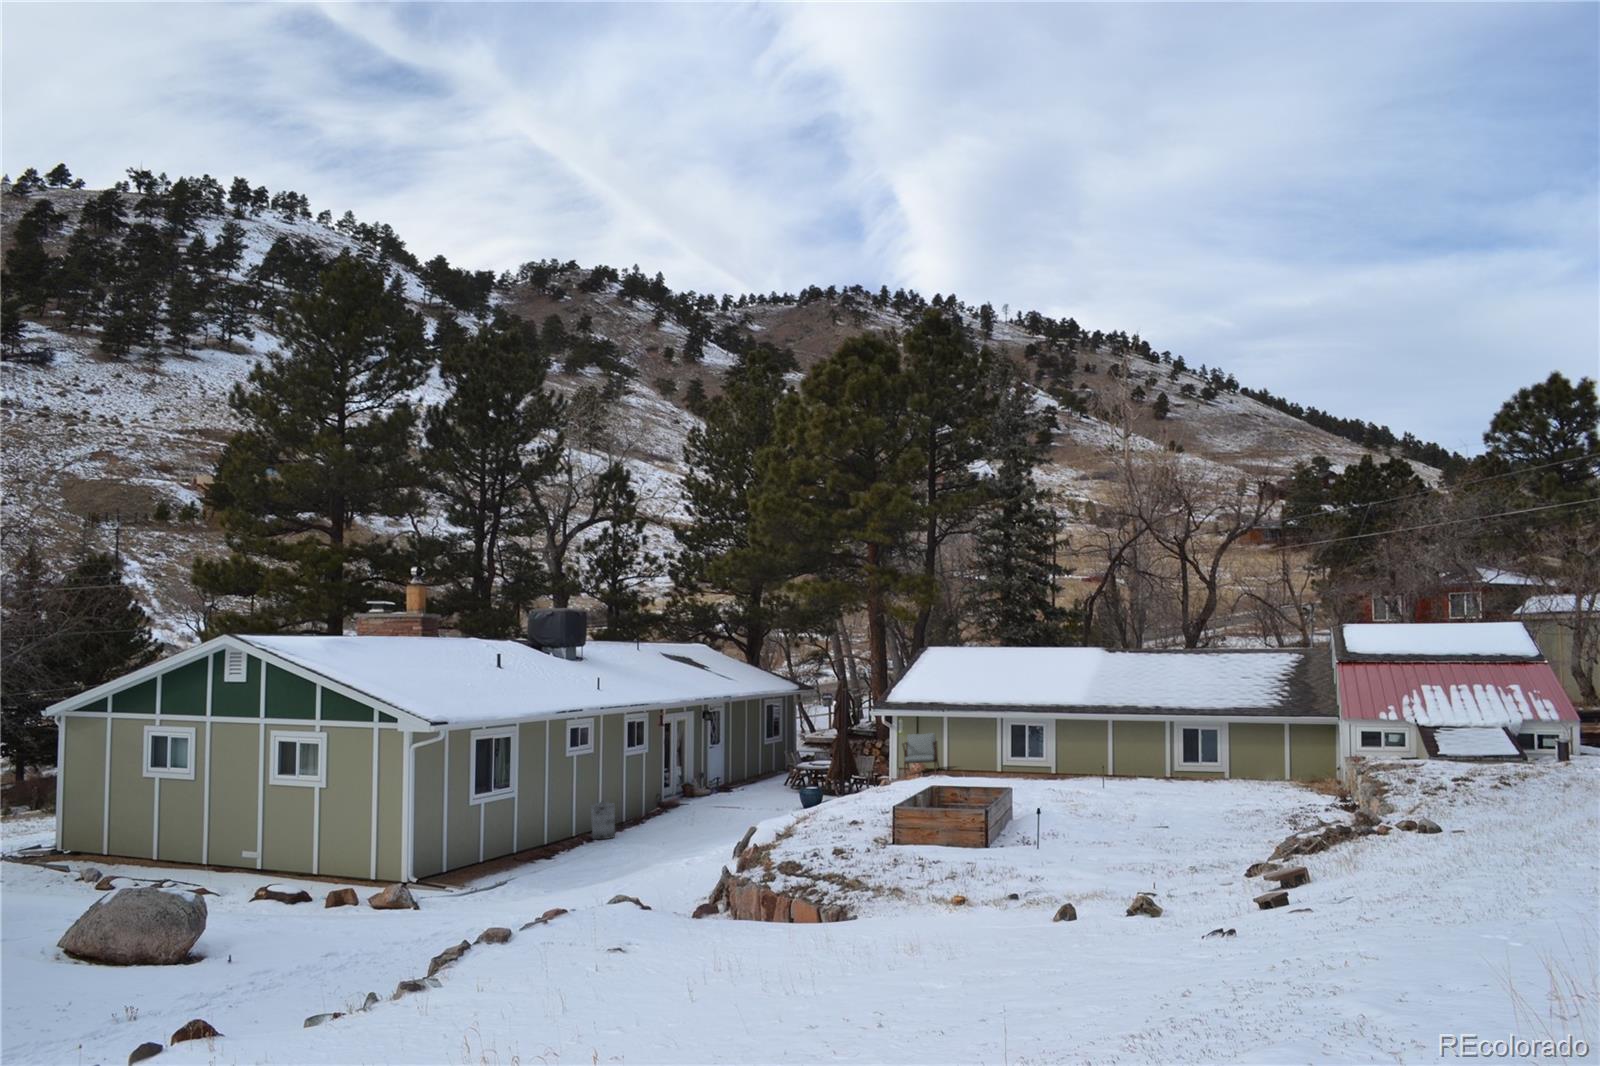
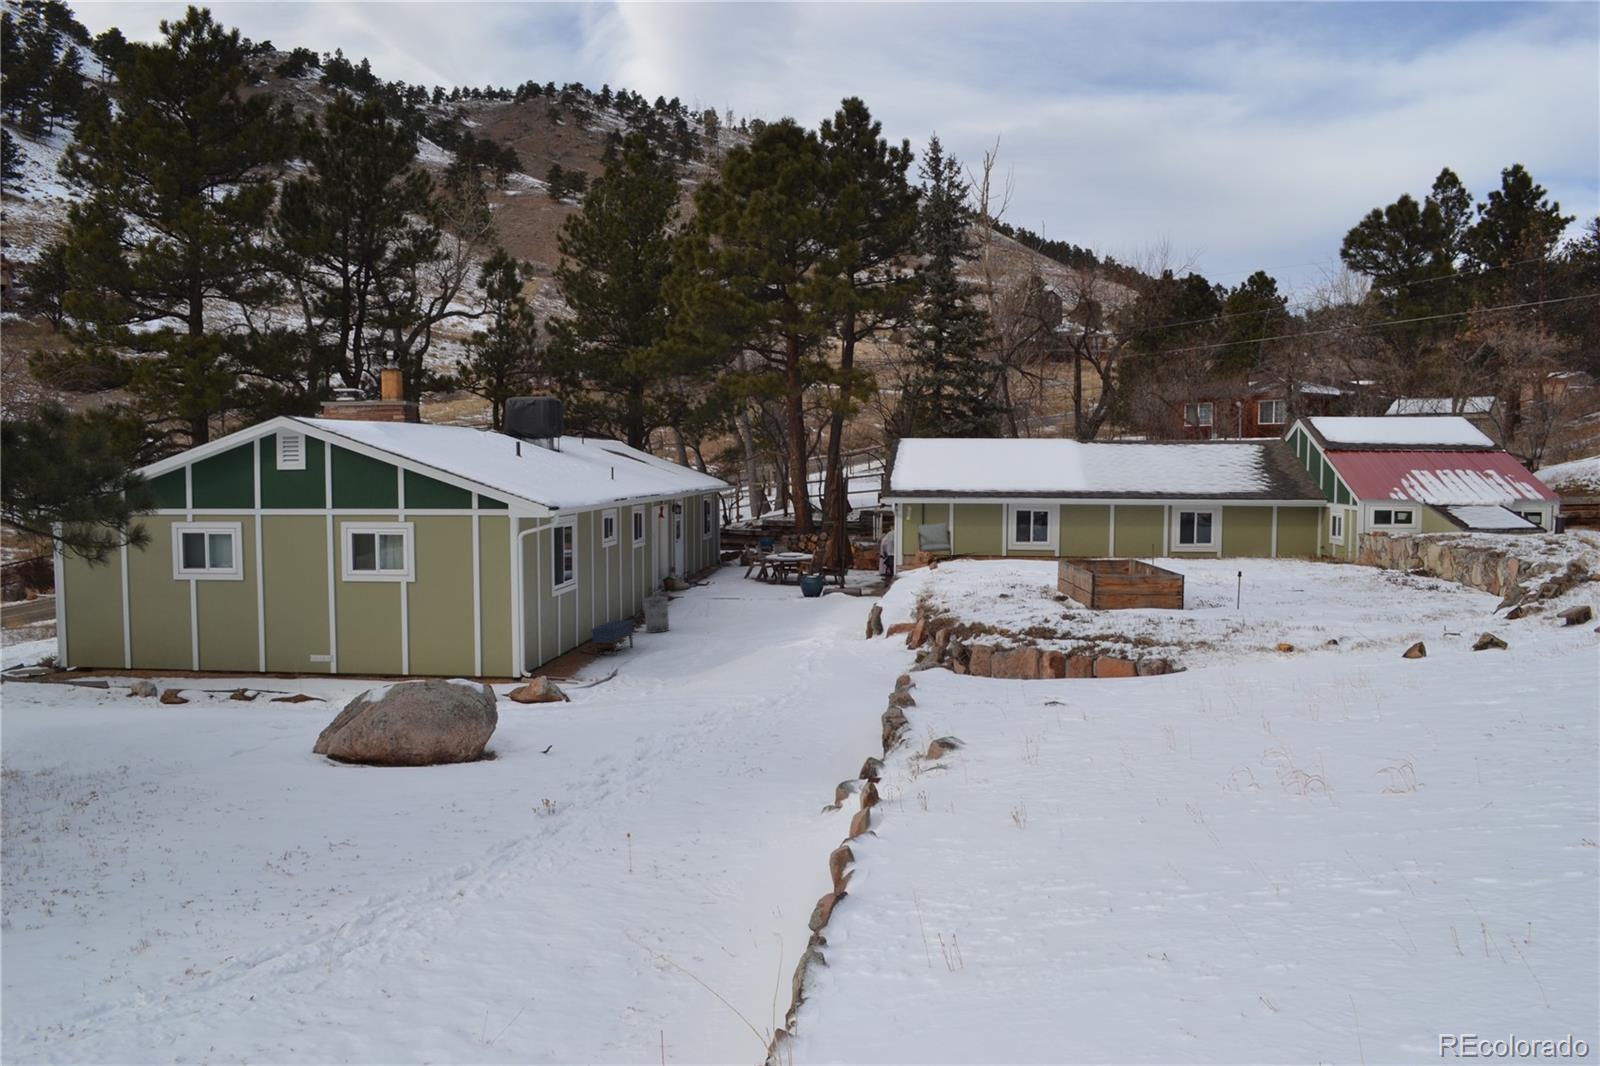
bench: none [507,827,559,864] -> present [591,620,633,657]

